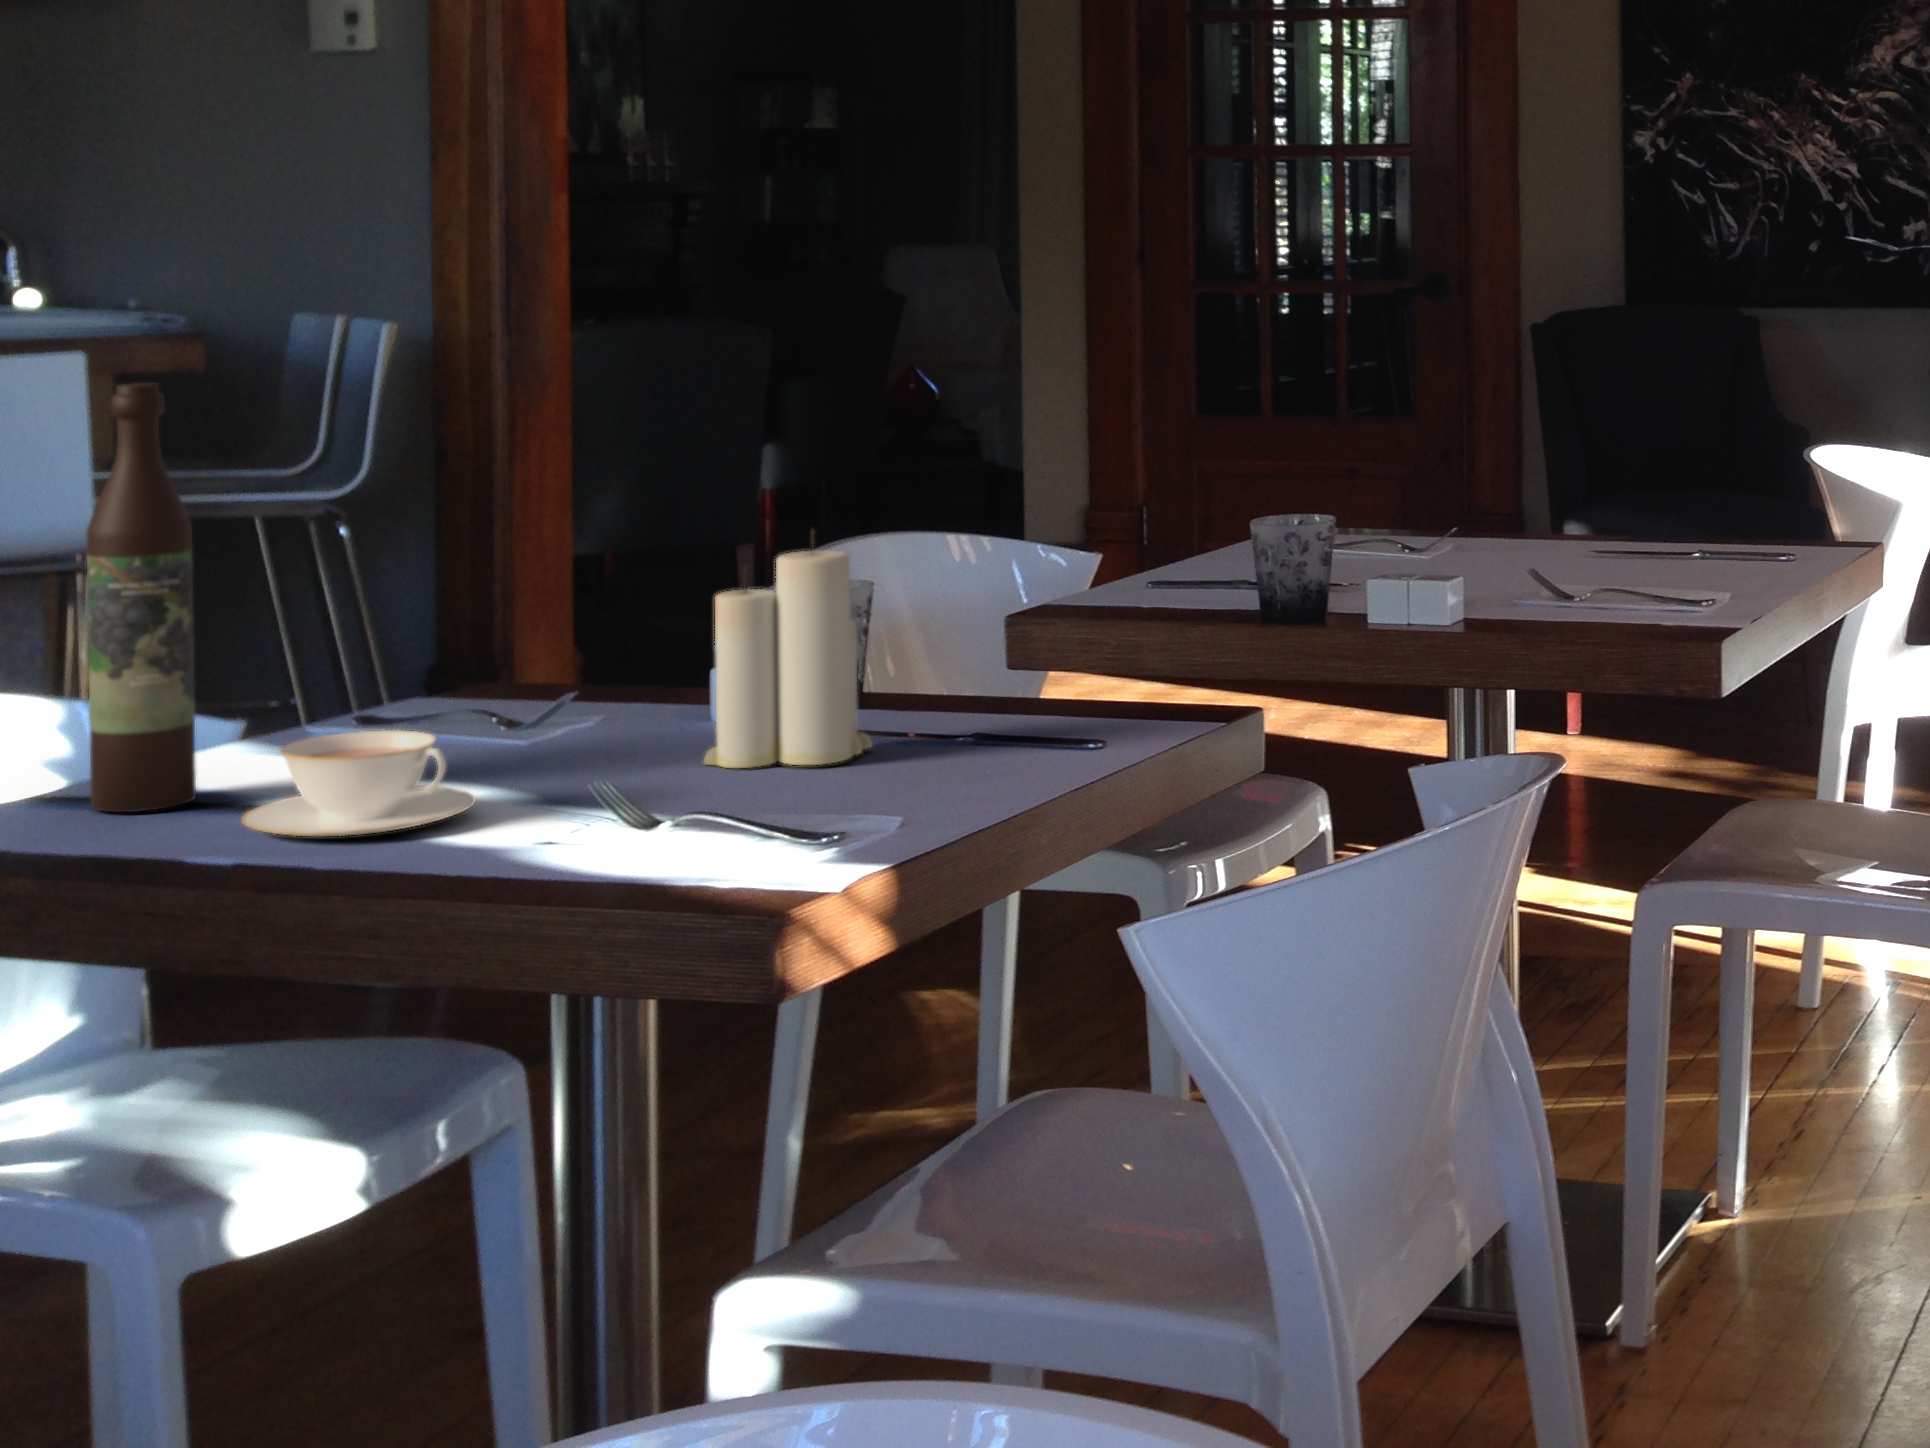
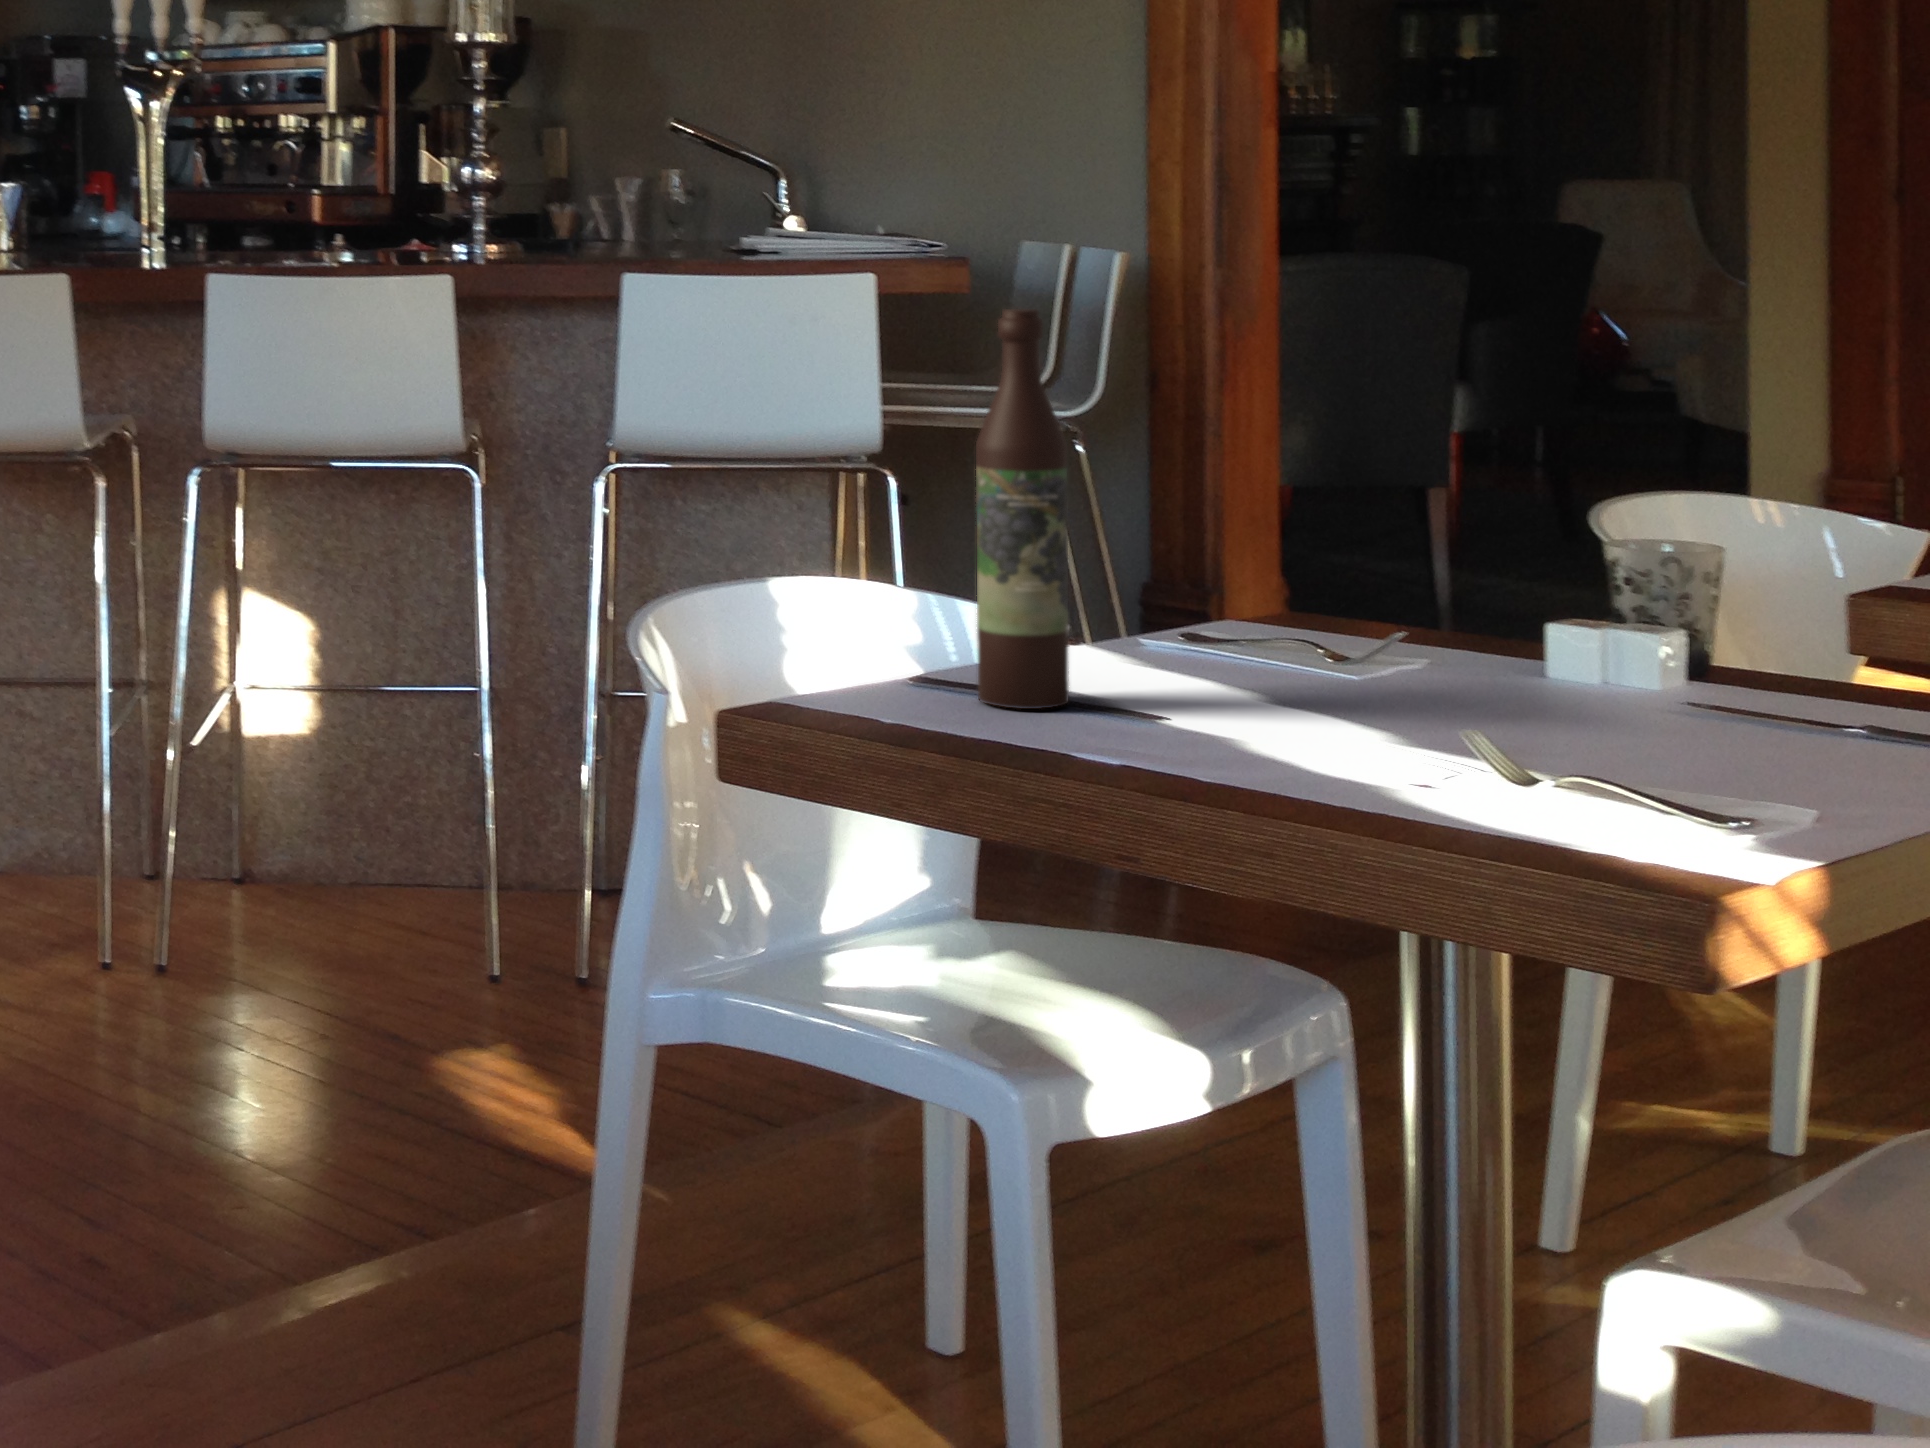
candle: present [704,550,872,768] -> none [1560,486,1746,739]
teacup: present [242,730,475,836] -> none [1121,655,1342,755]

